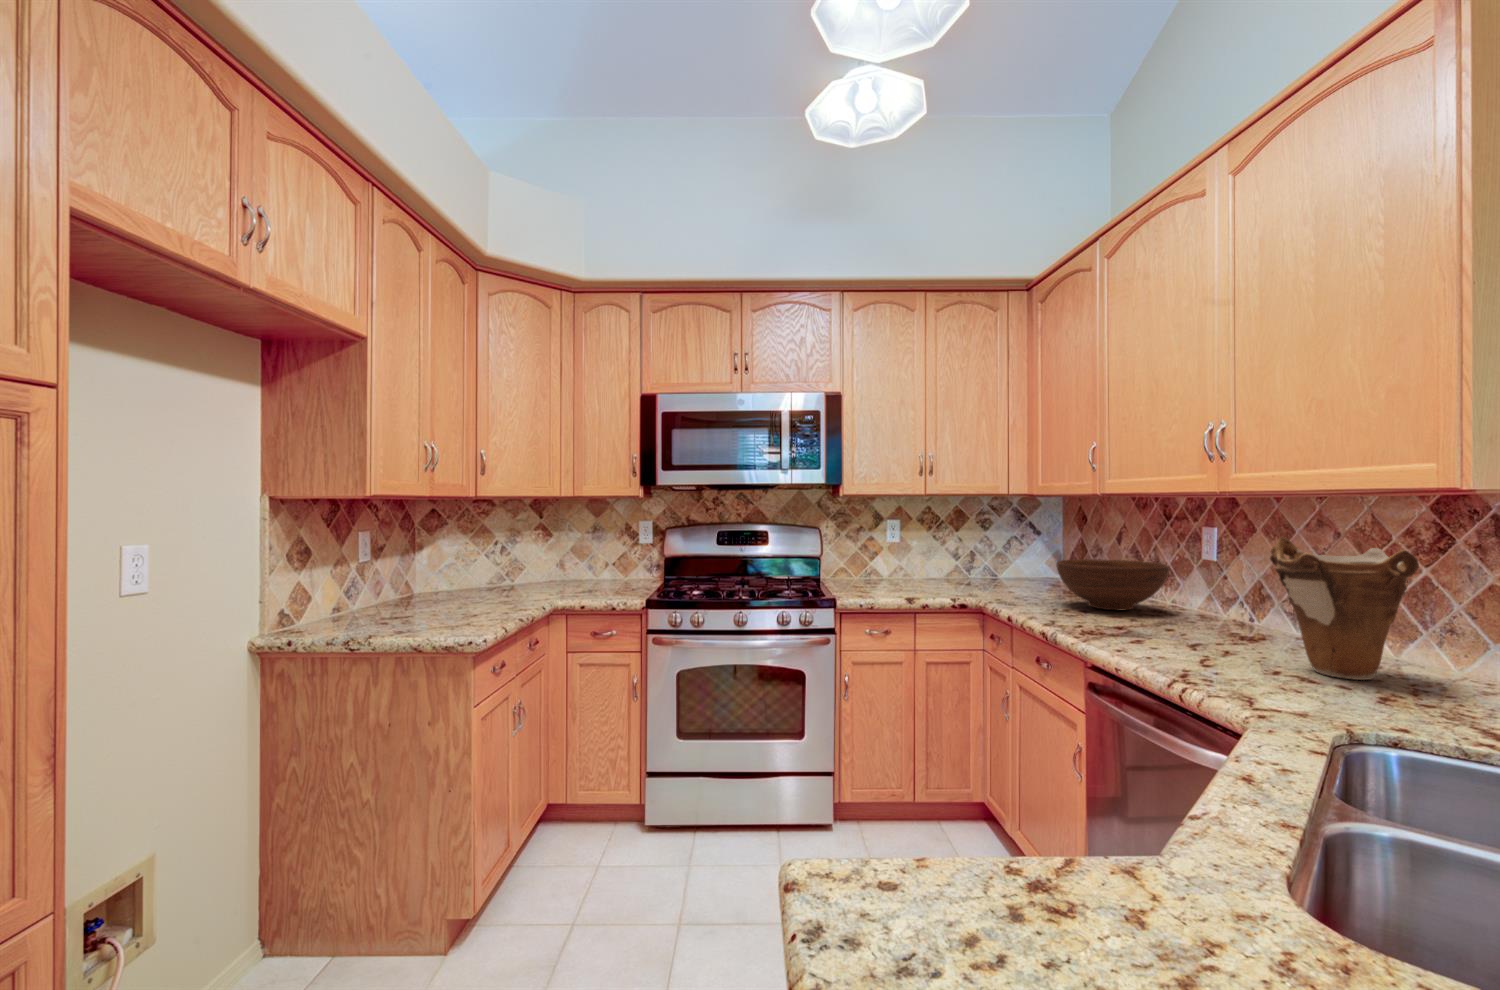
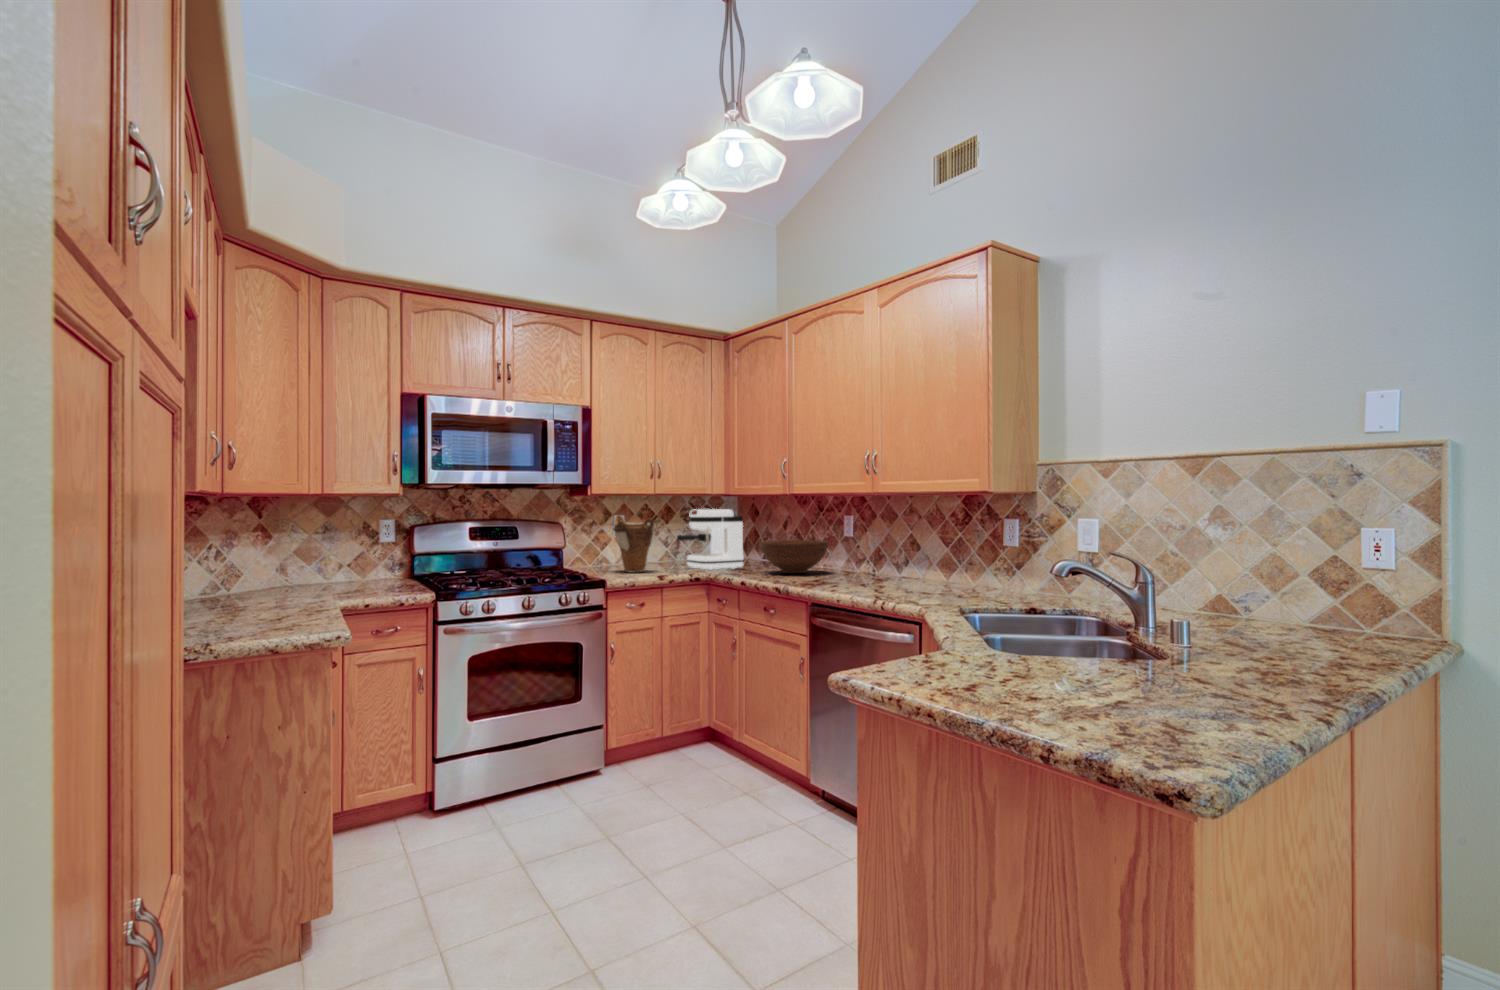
coffee maker: none [957,515,1046,593] -> present [677,509,744,570]
vase: present [1270,537,1419,680] -> present [613,515,655,572]

